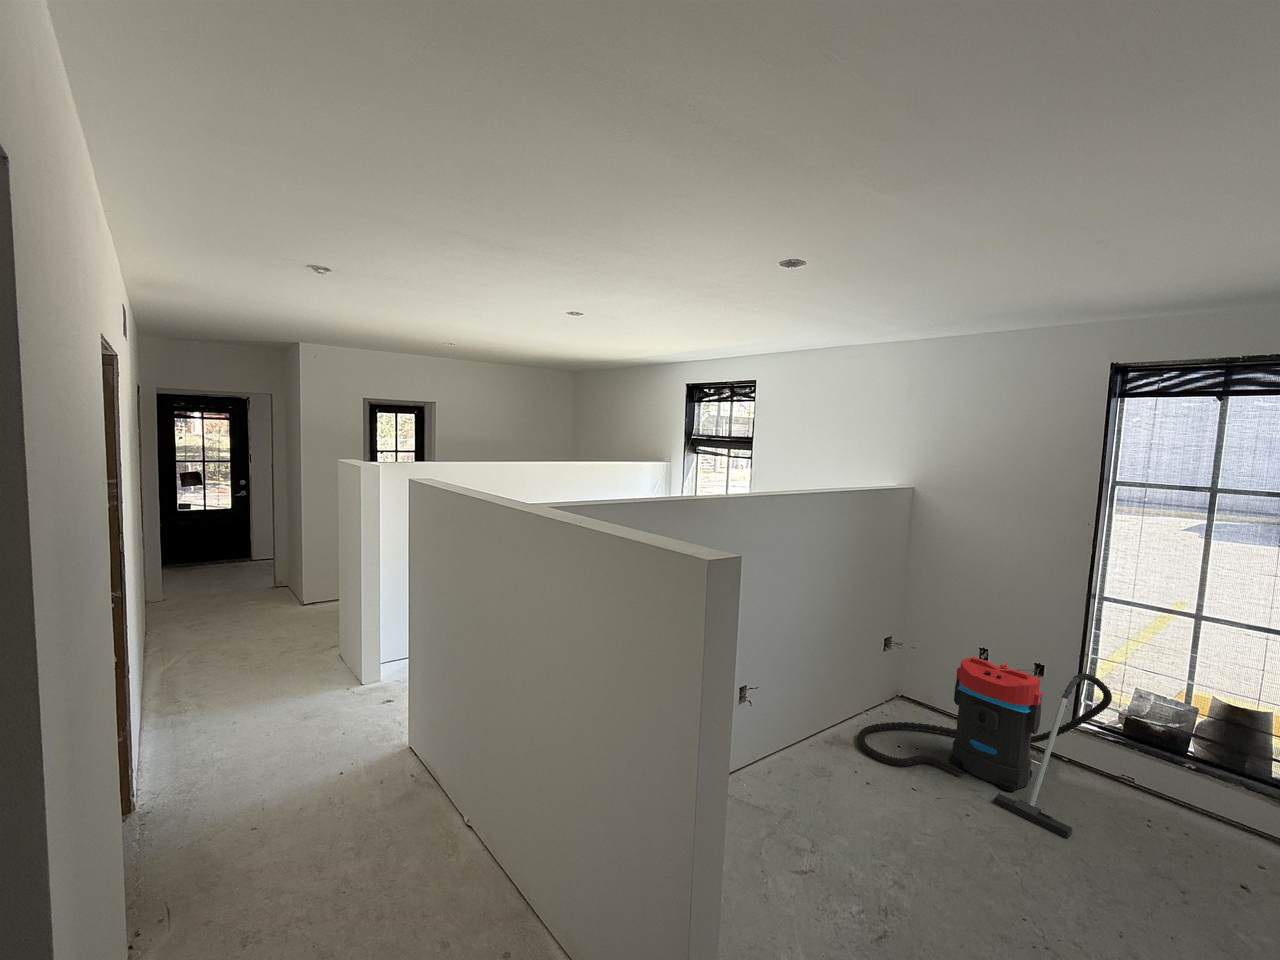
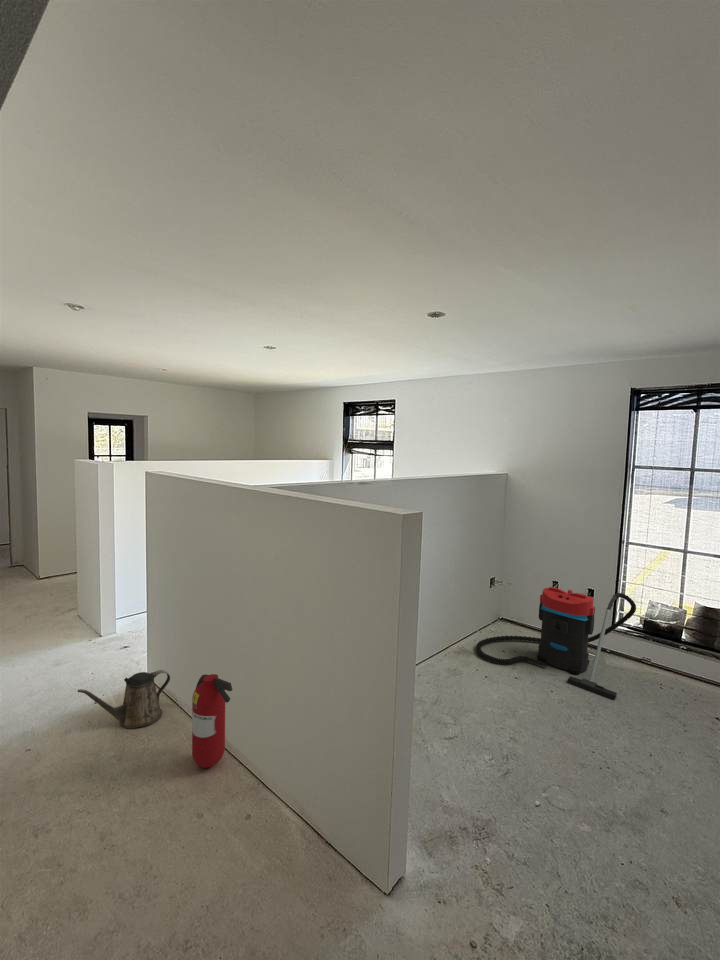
watering can: none [314,738,432,811] -> present [78,670,170,728]
fire extinguisher: none [445,753,494,877] -> present [192,674,232,767]

